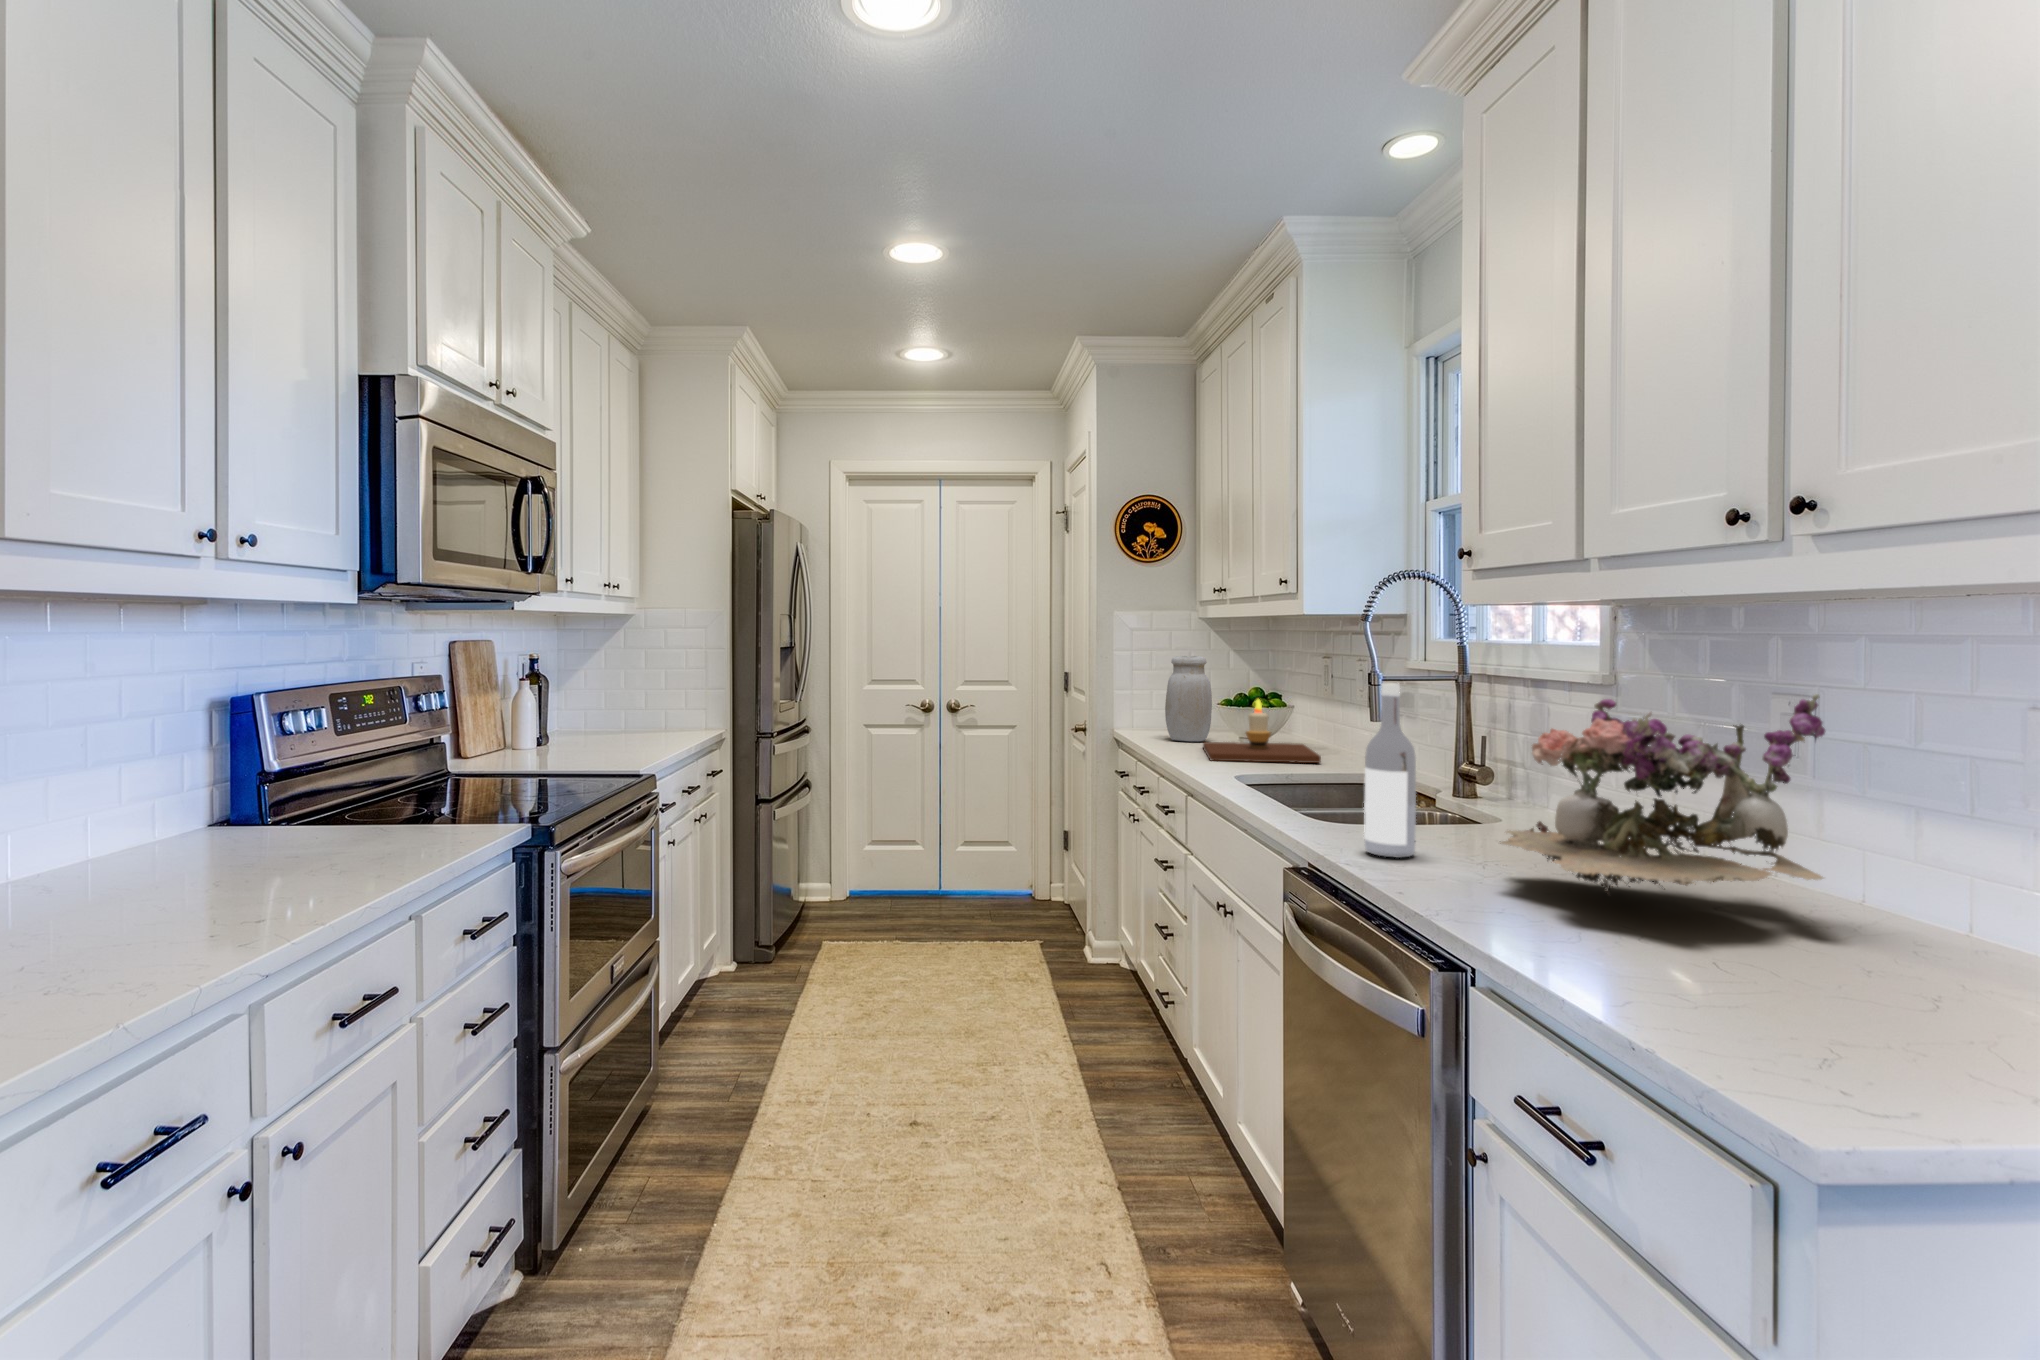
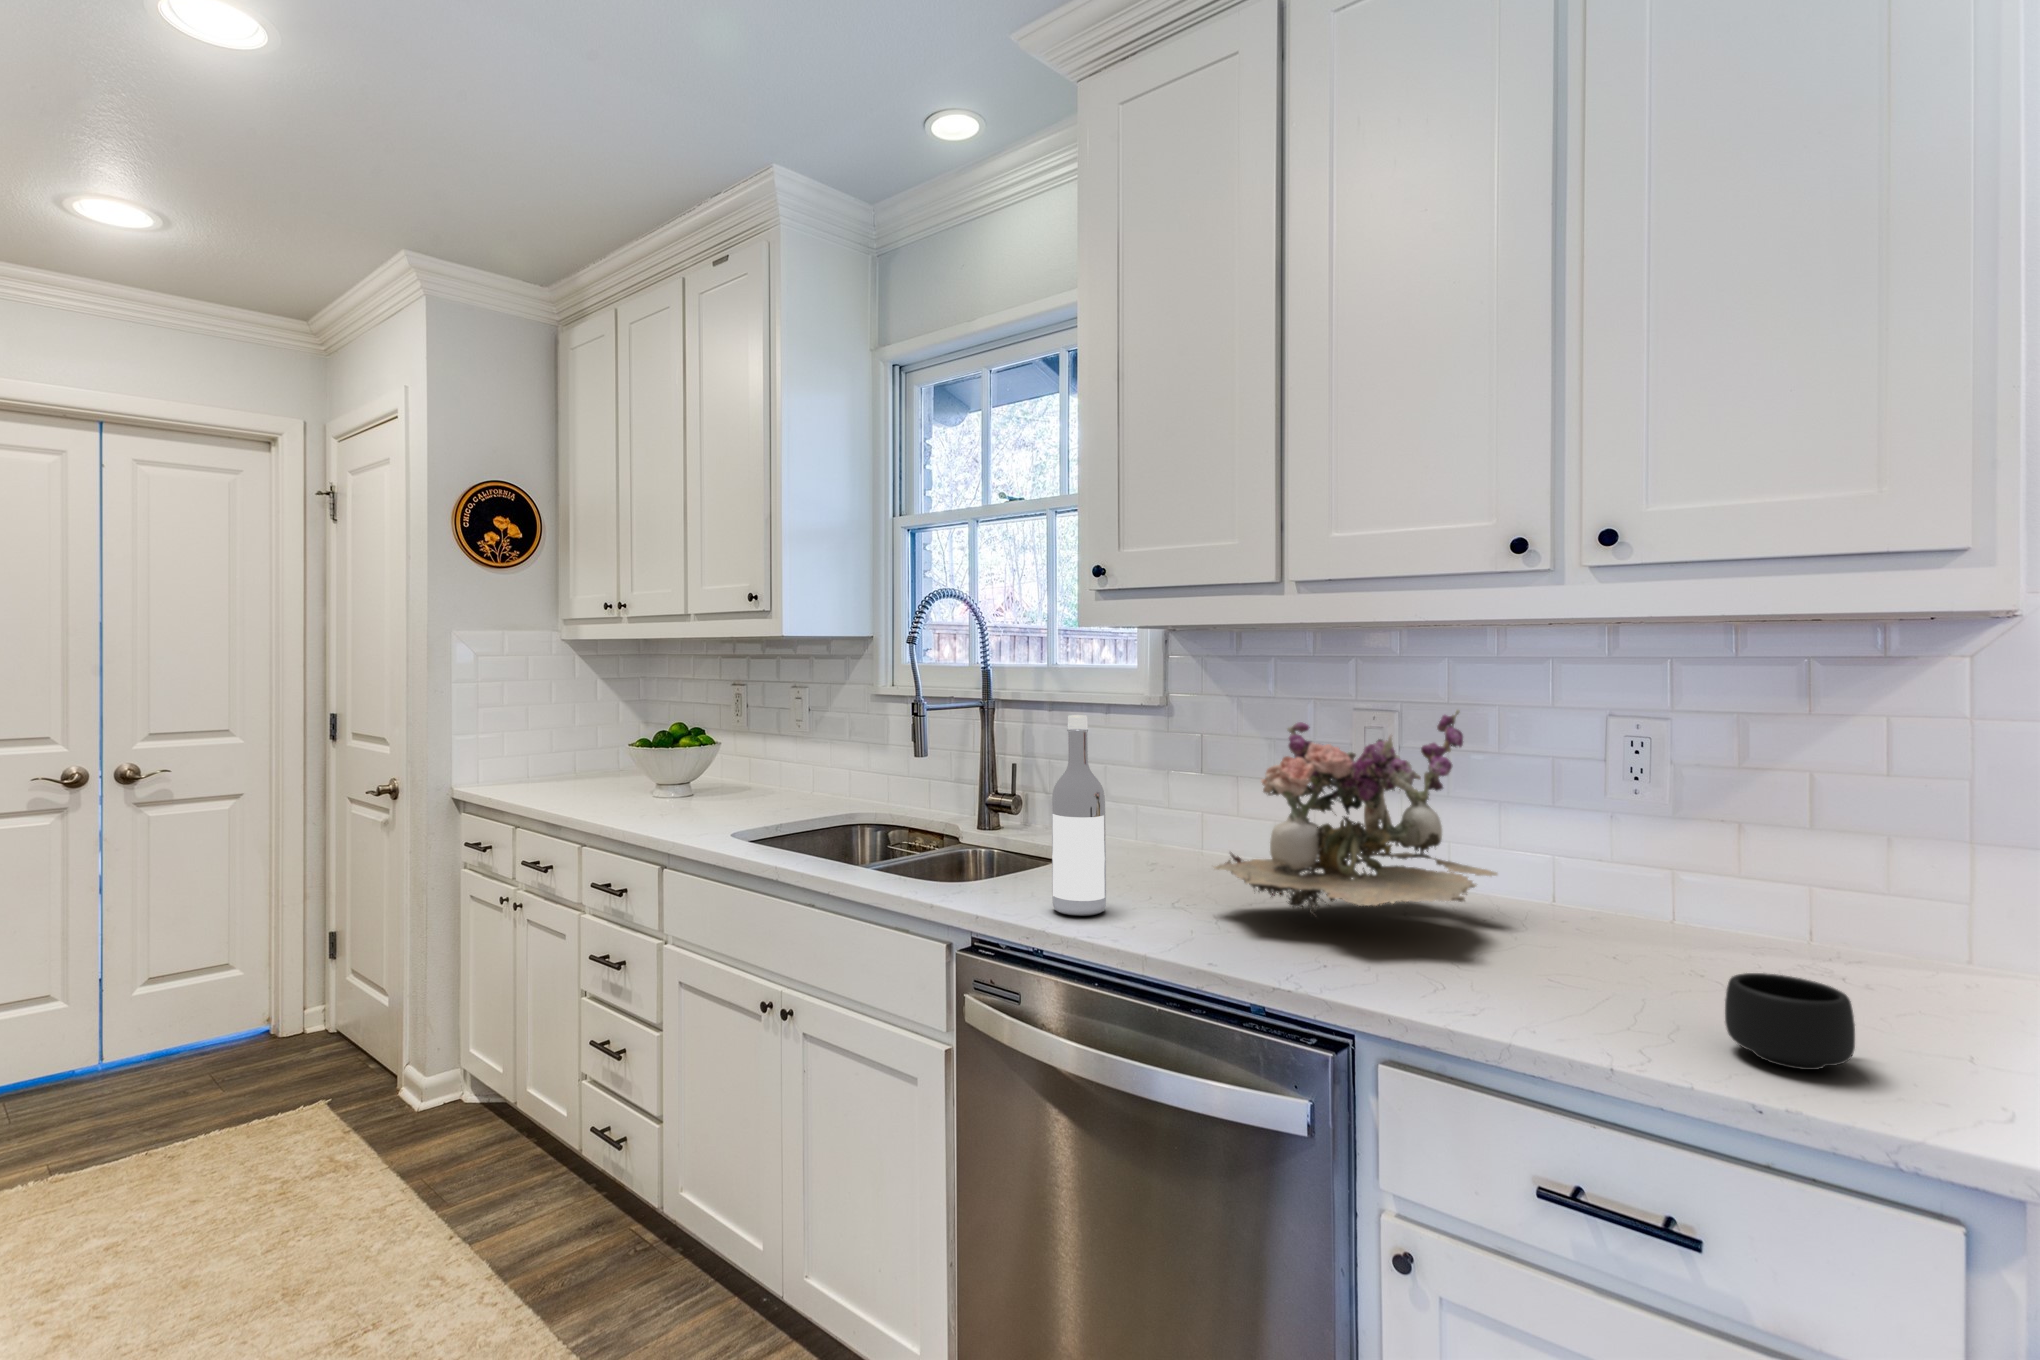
jar: present [1165,656,1212,741] -> none [554,685,615,794]
candle: present [1203,699,1321,763] -> none [619,735,781,817]
mug: none [1762,970,1938,1075] -> present [1725,973,1855,1070]

